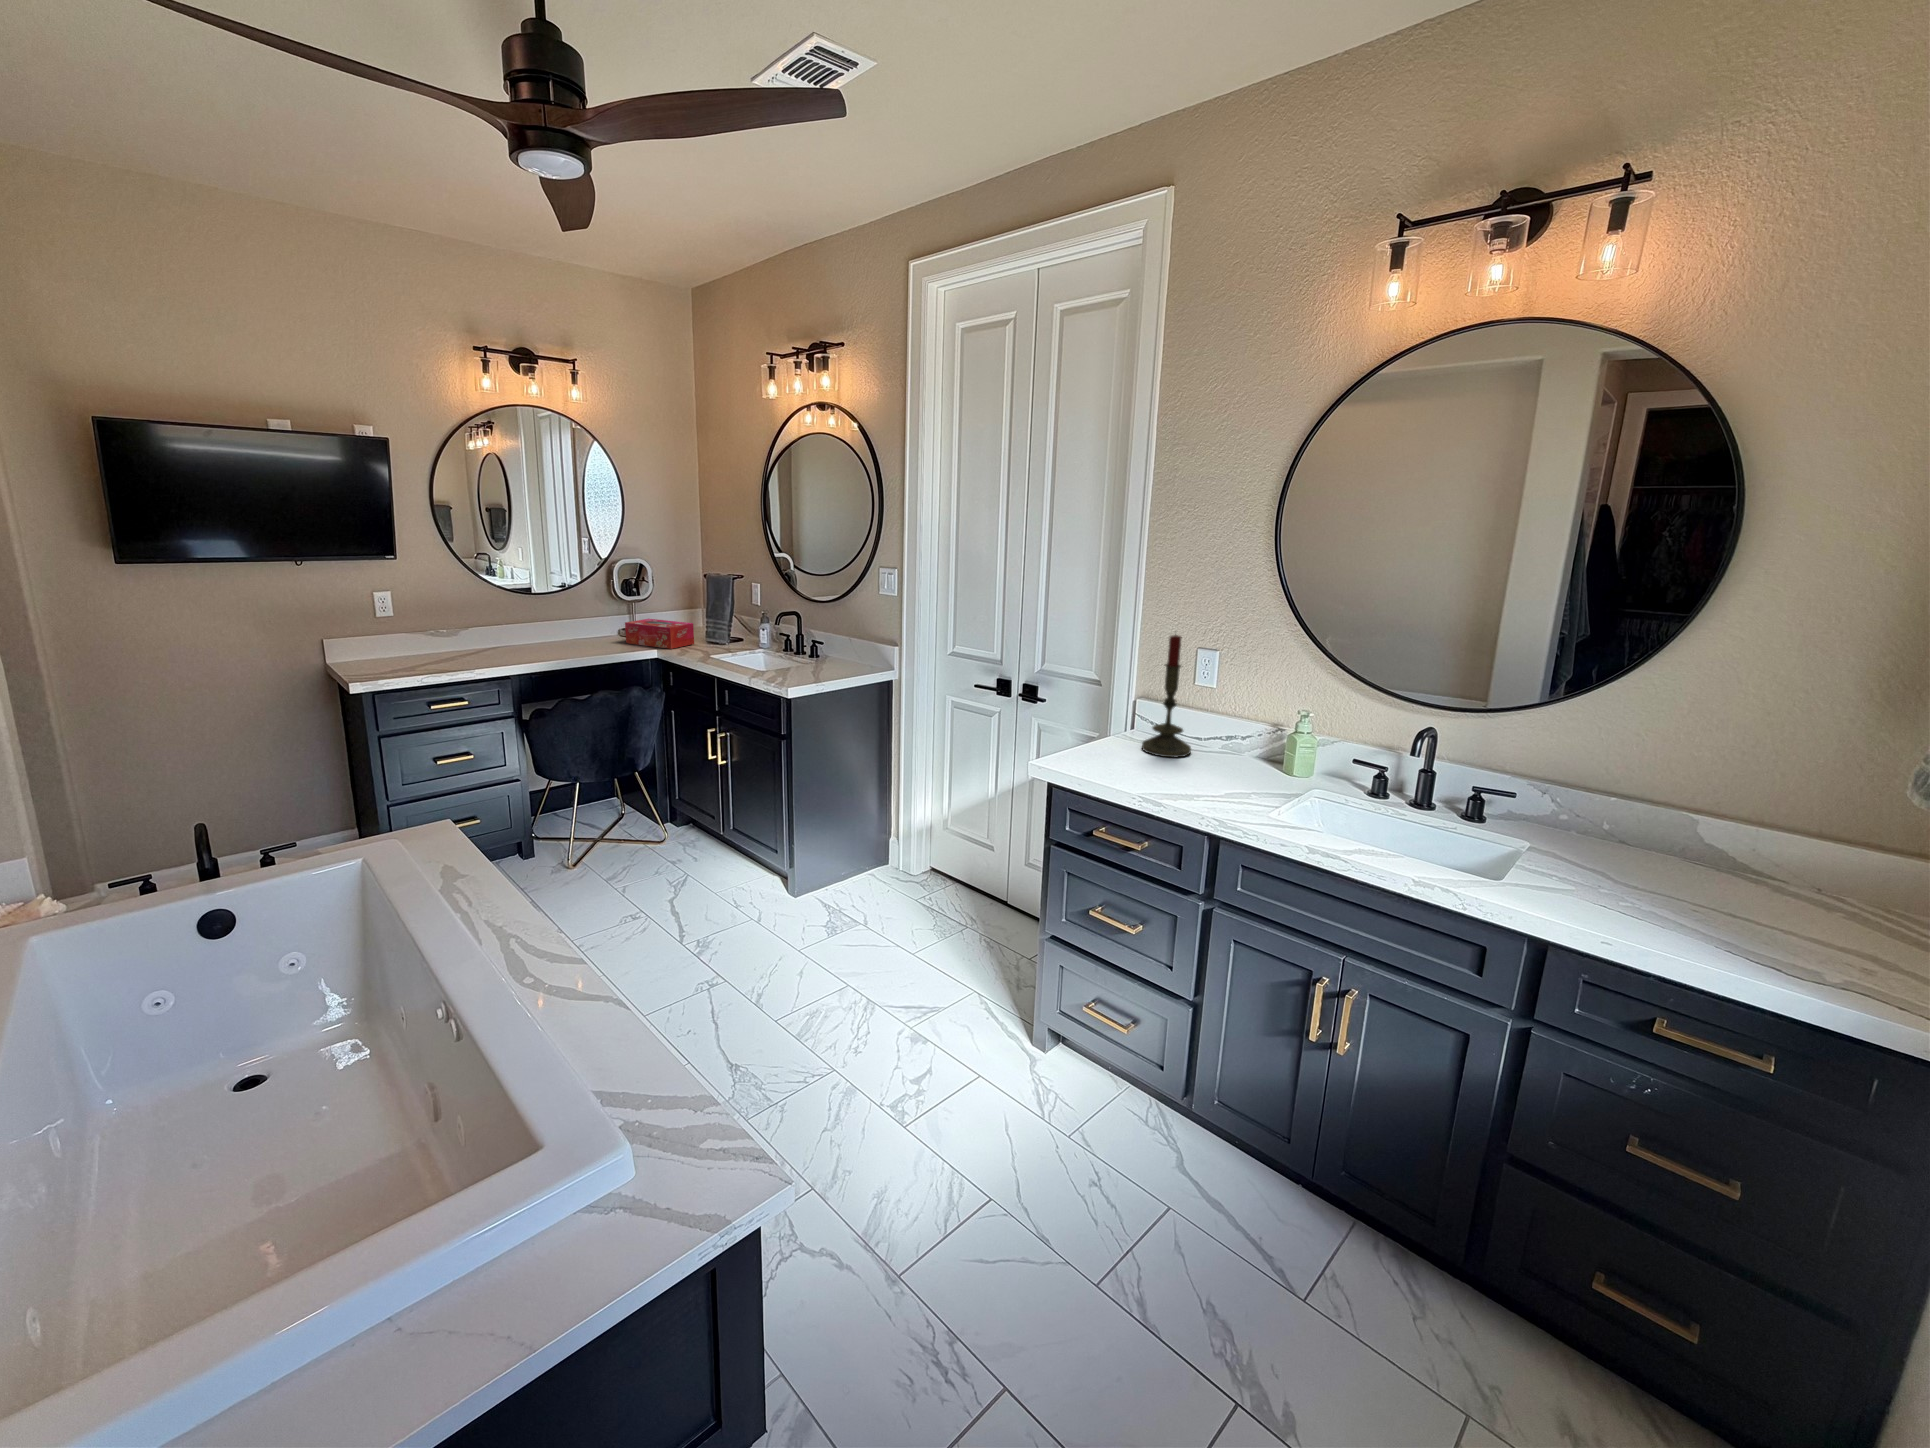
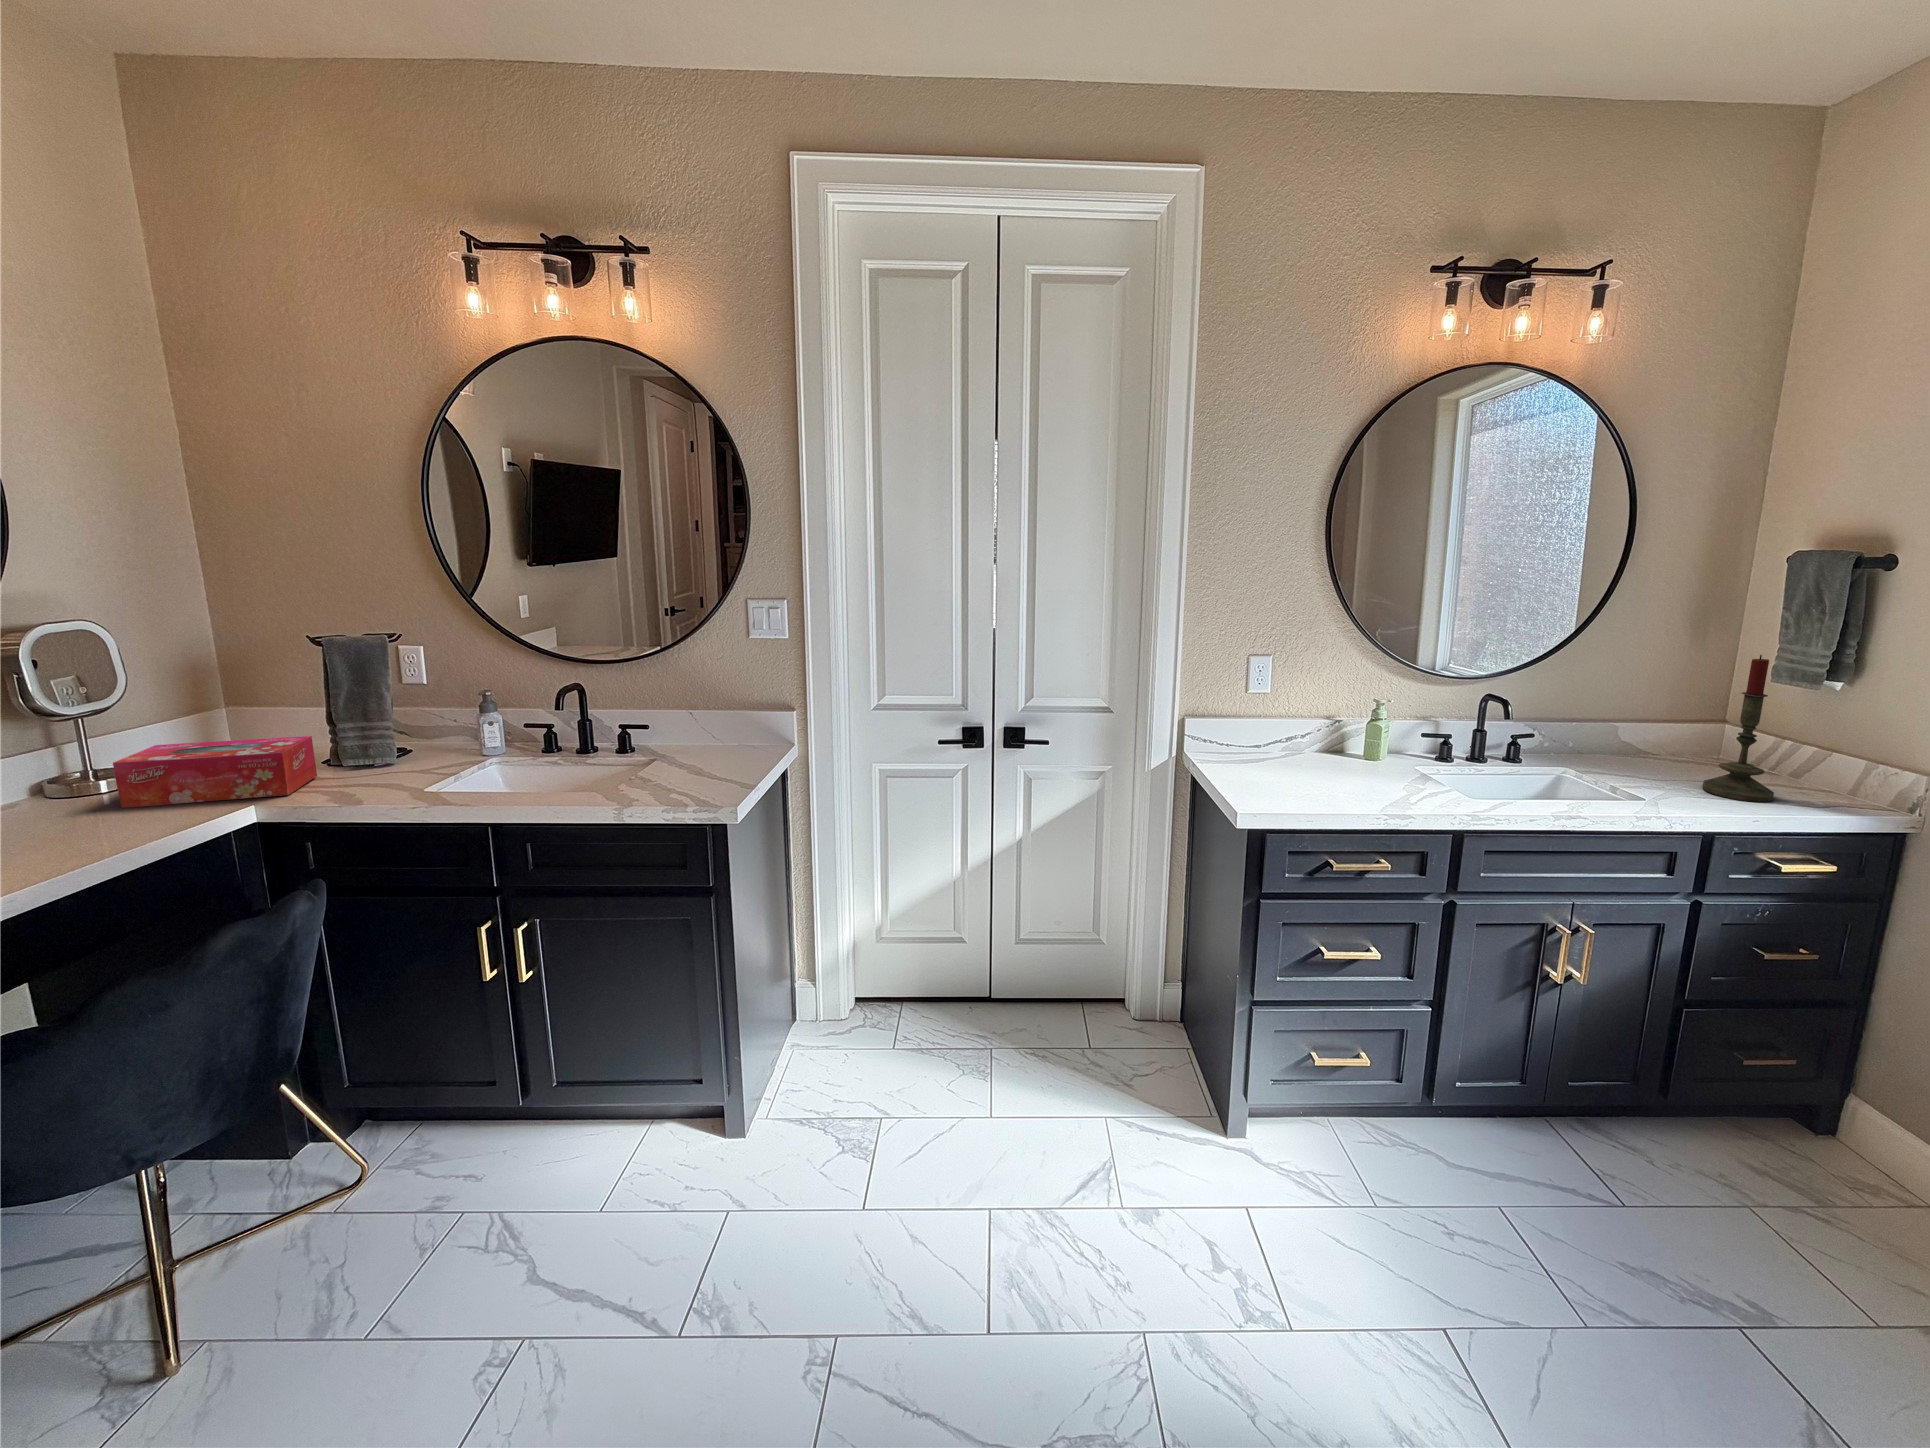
candle: present [1142,635,1191,757] -> present [1702,655,1774,802]

